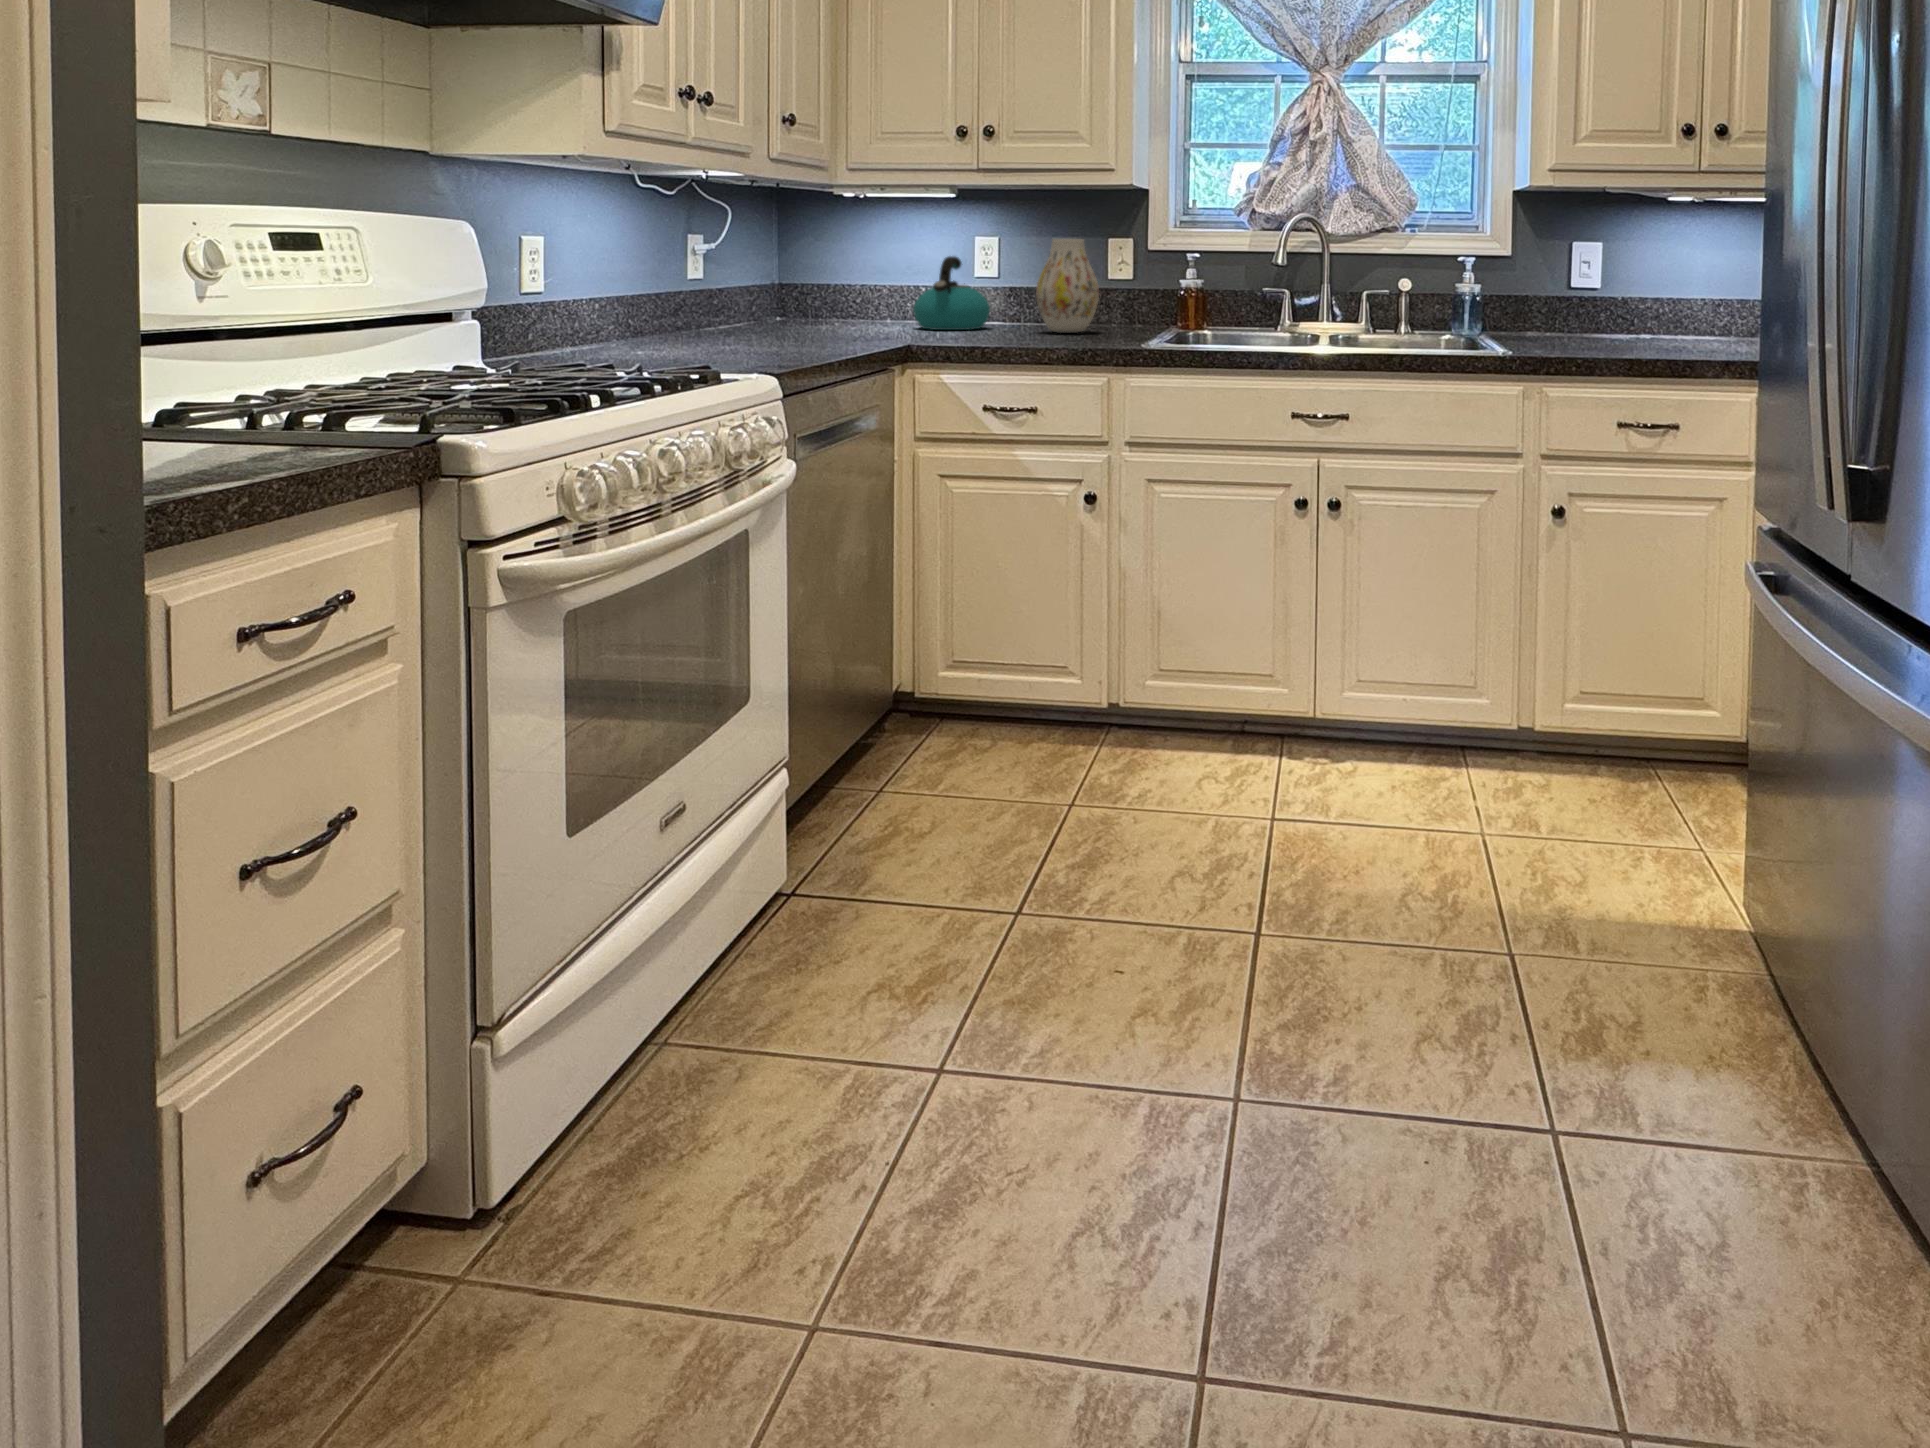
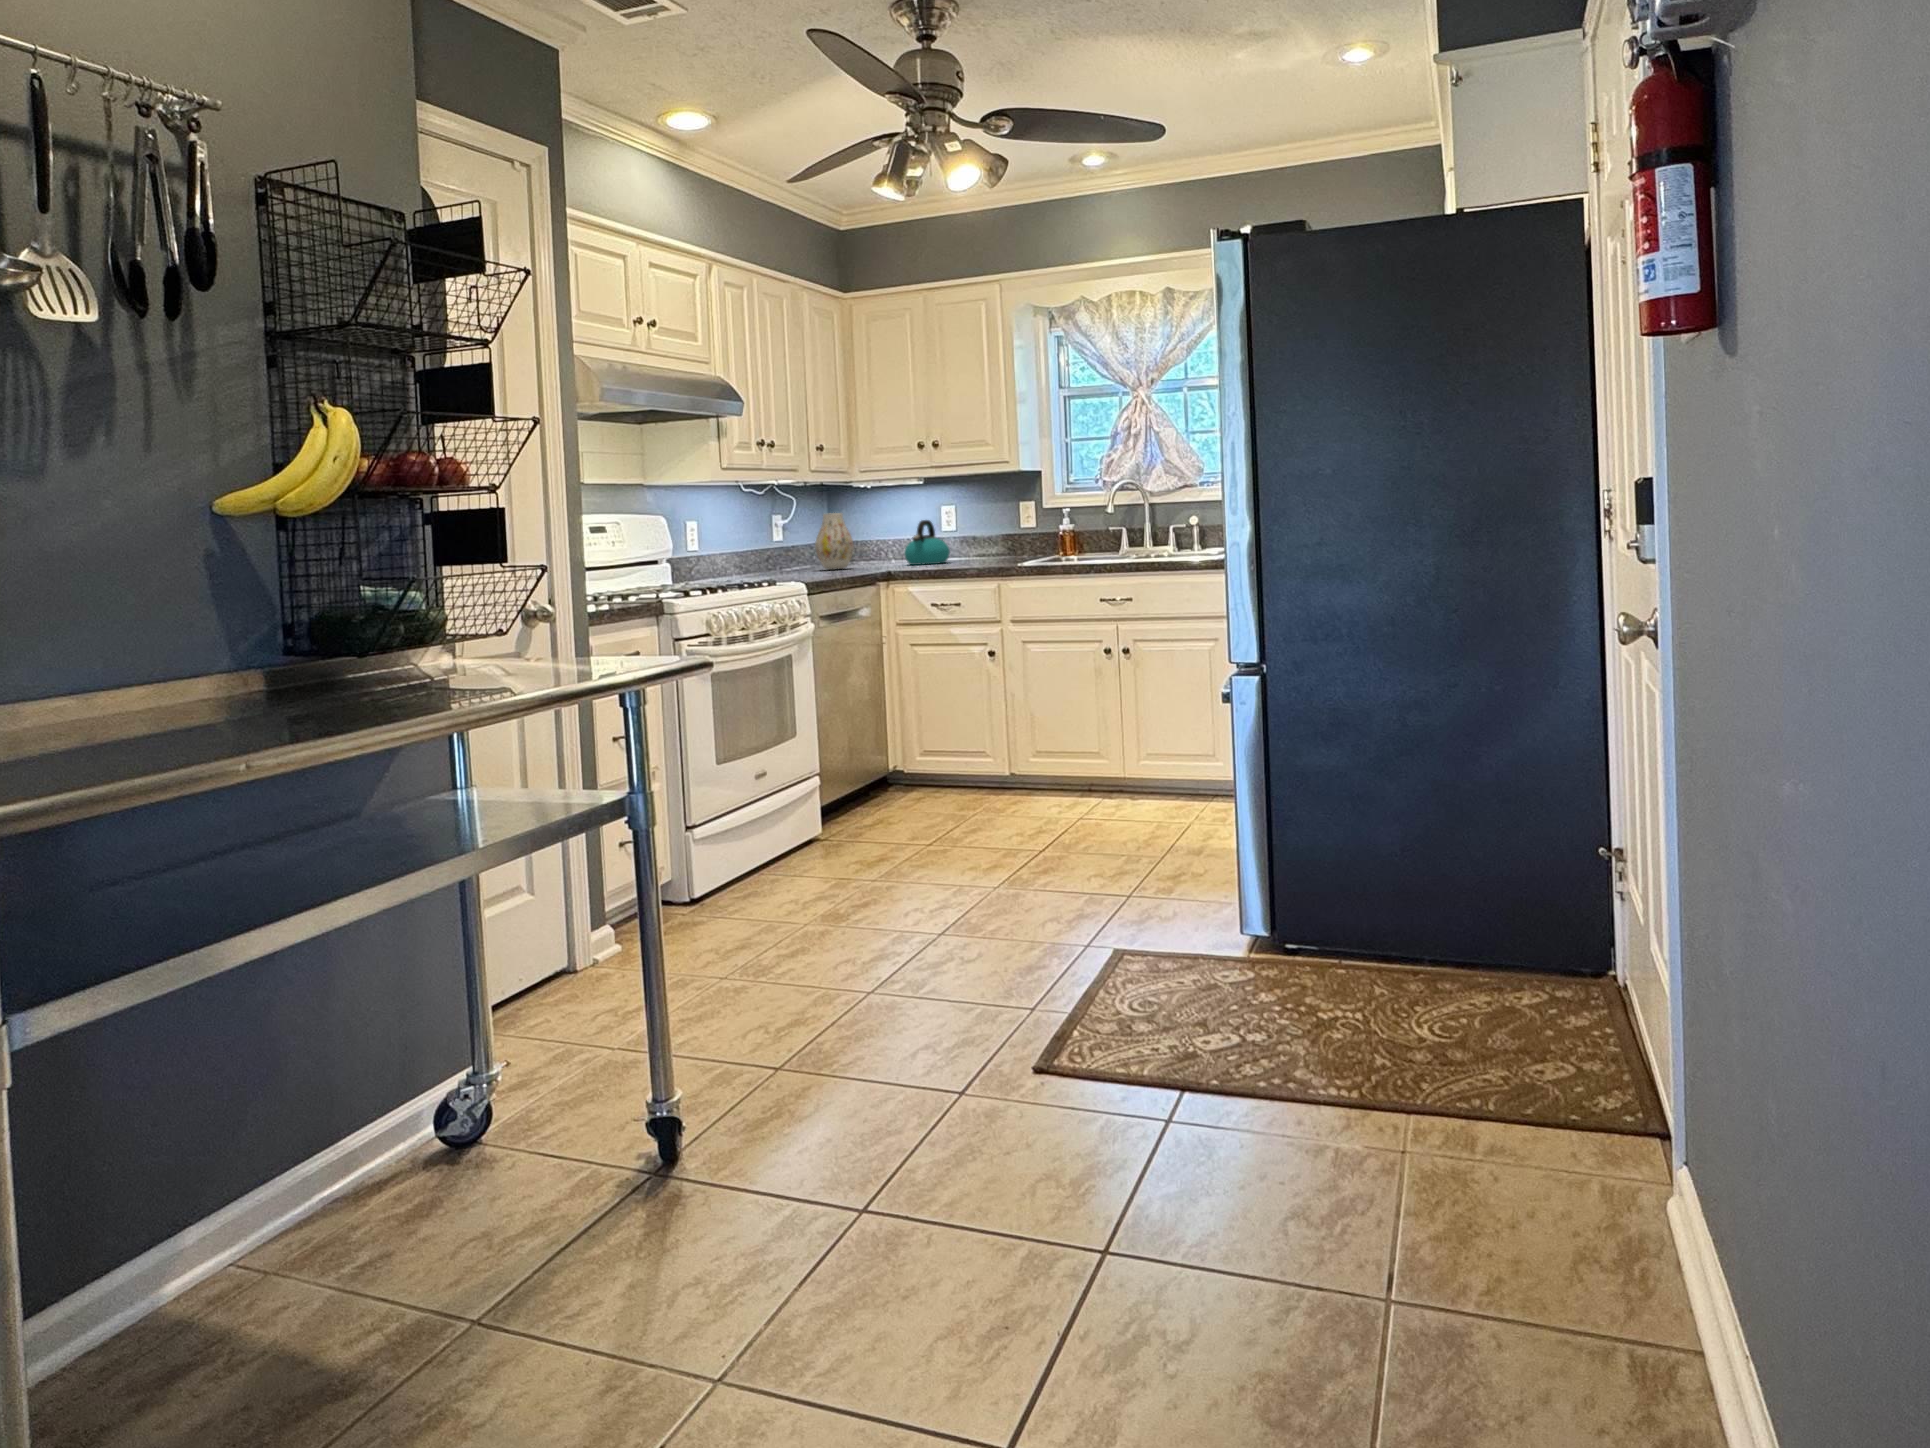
vase: present [1036,239,1099,333] -> present [815,513,854,570]

